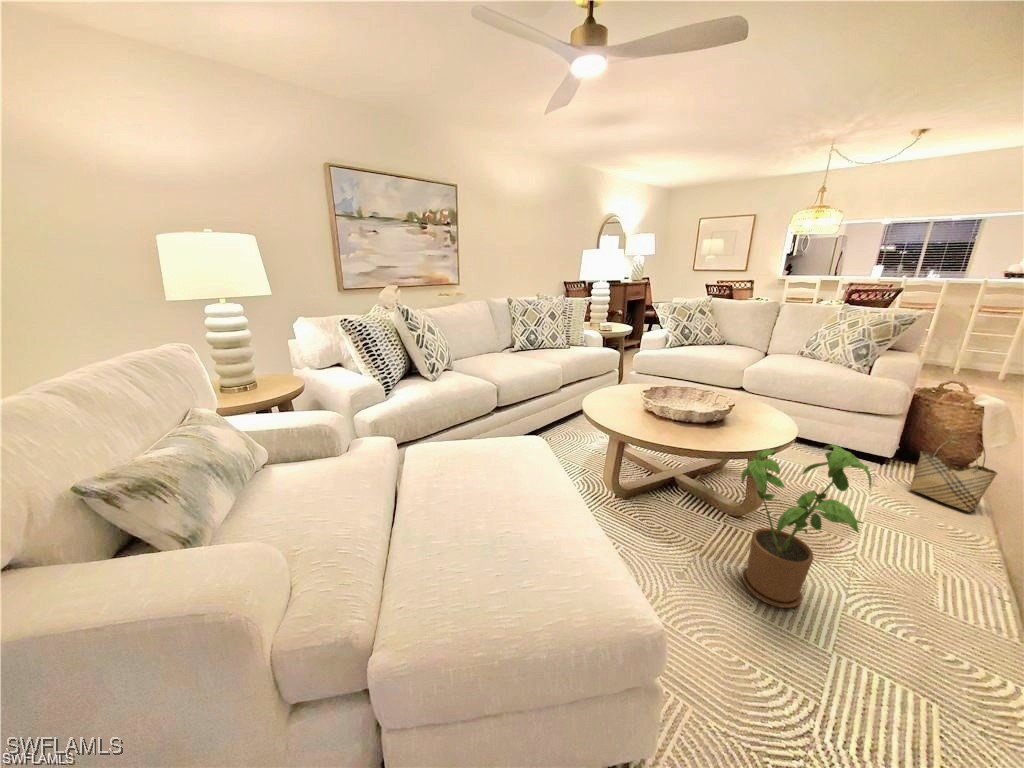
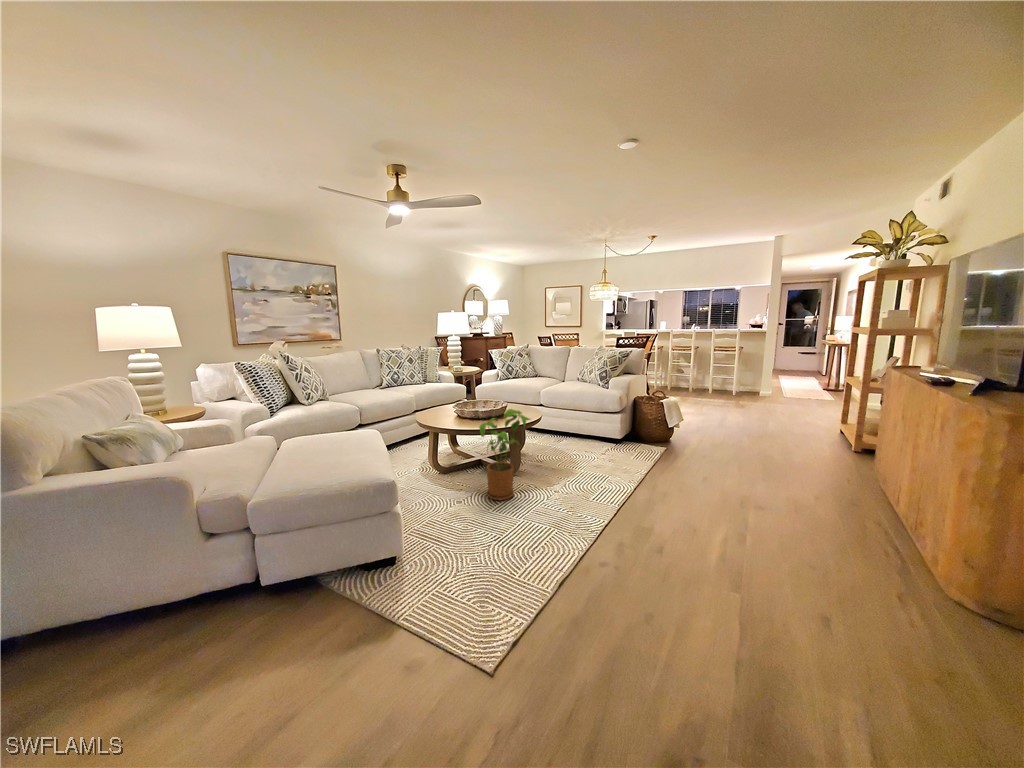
woven basket: present [909,435,997,512] -> none [613,414,642,456]

